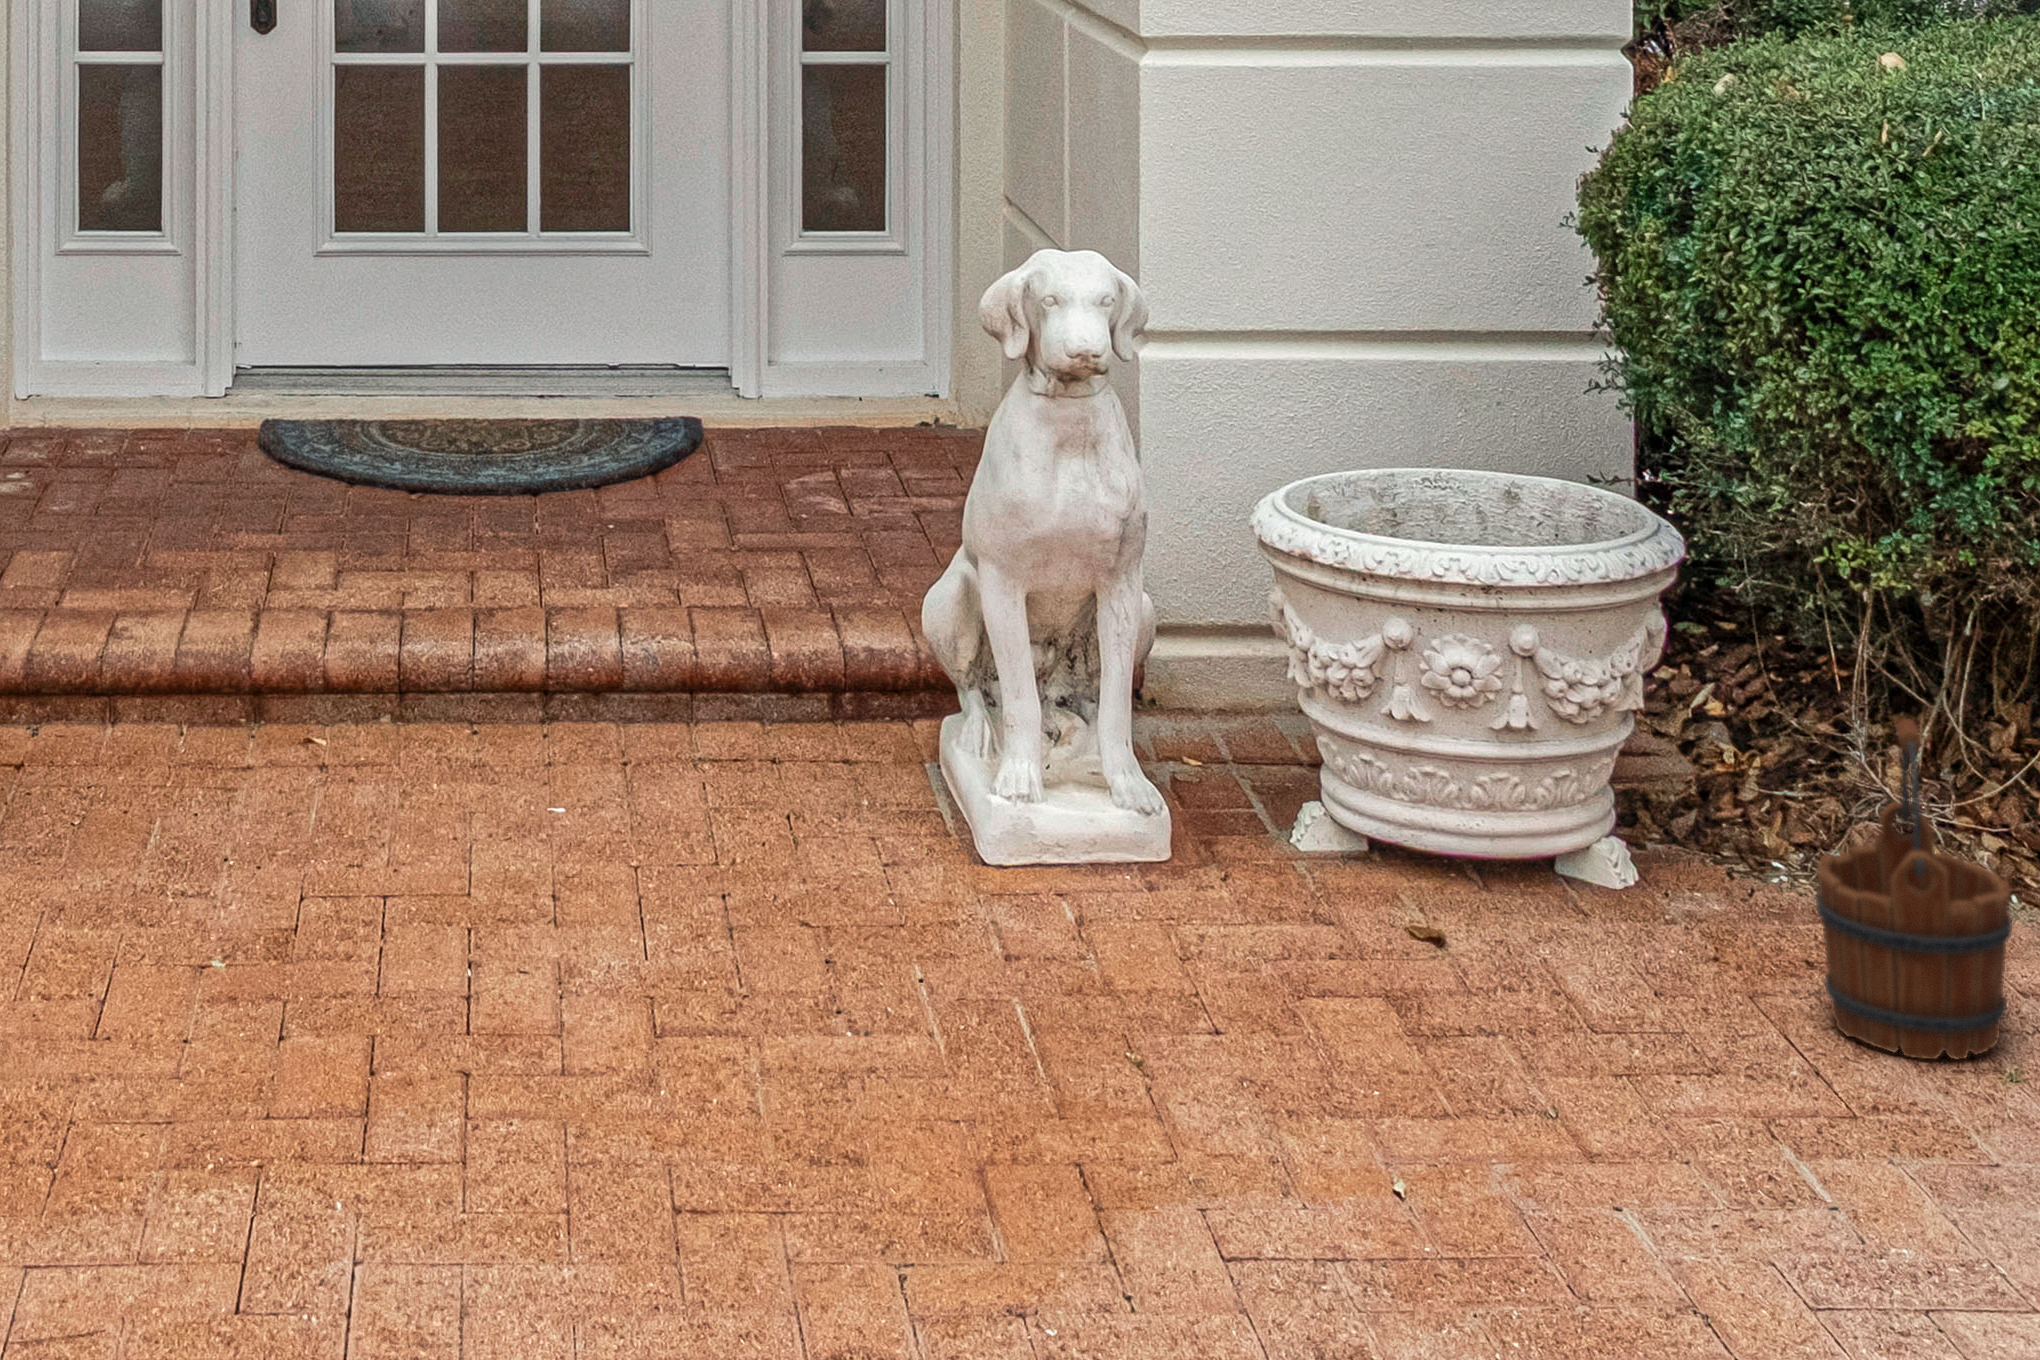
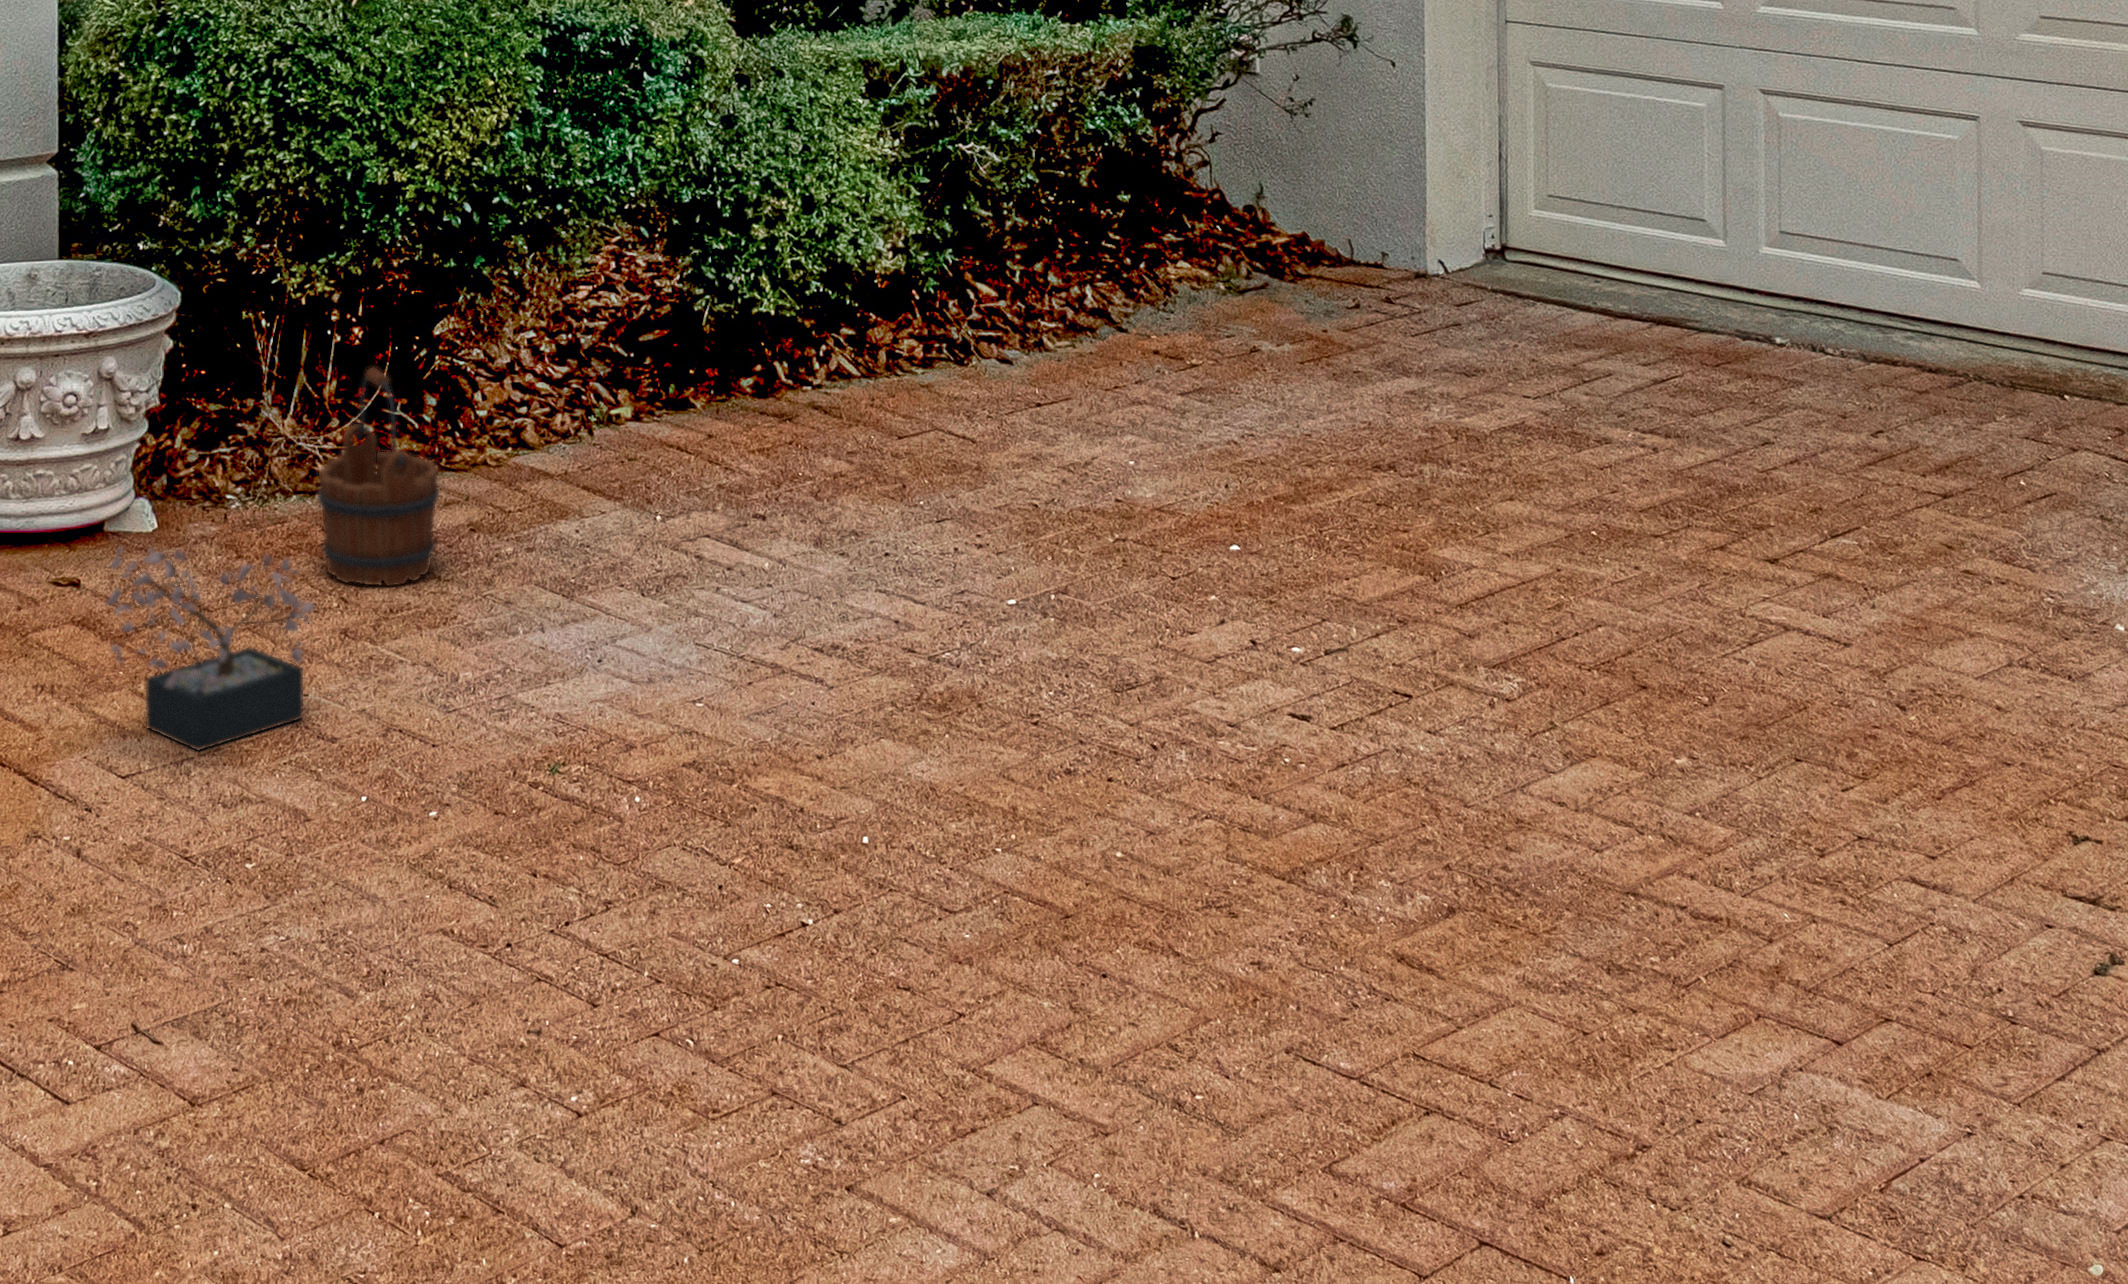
decorative plant: none [1274,886,1621,1212] -> present [105,548,313,750]

